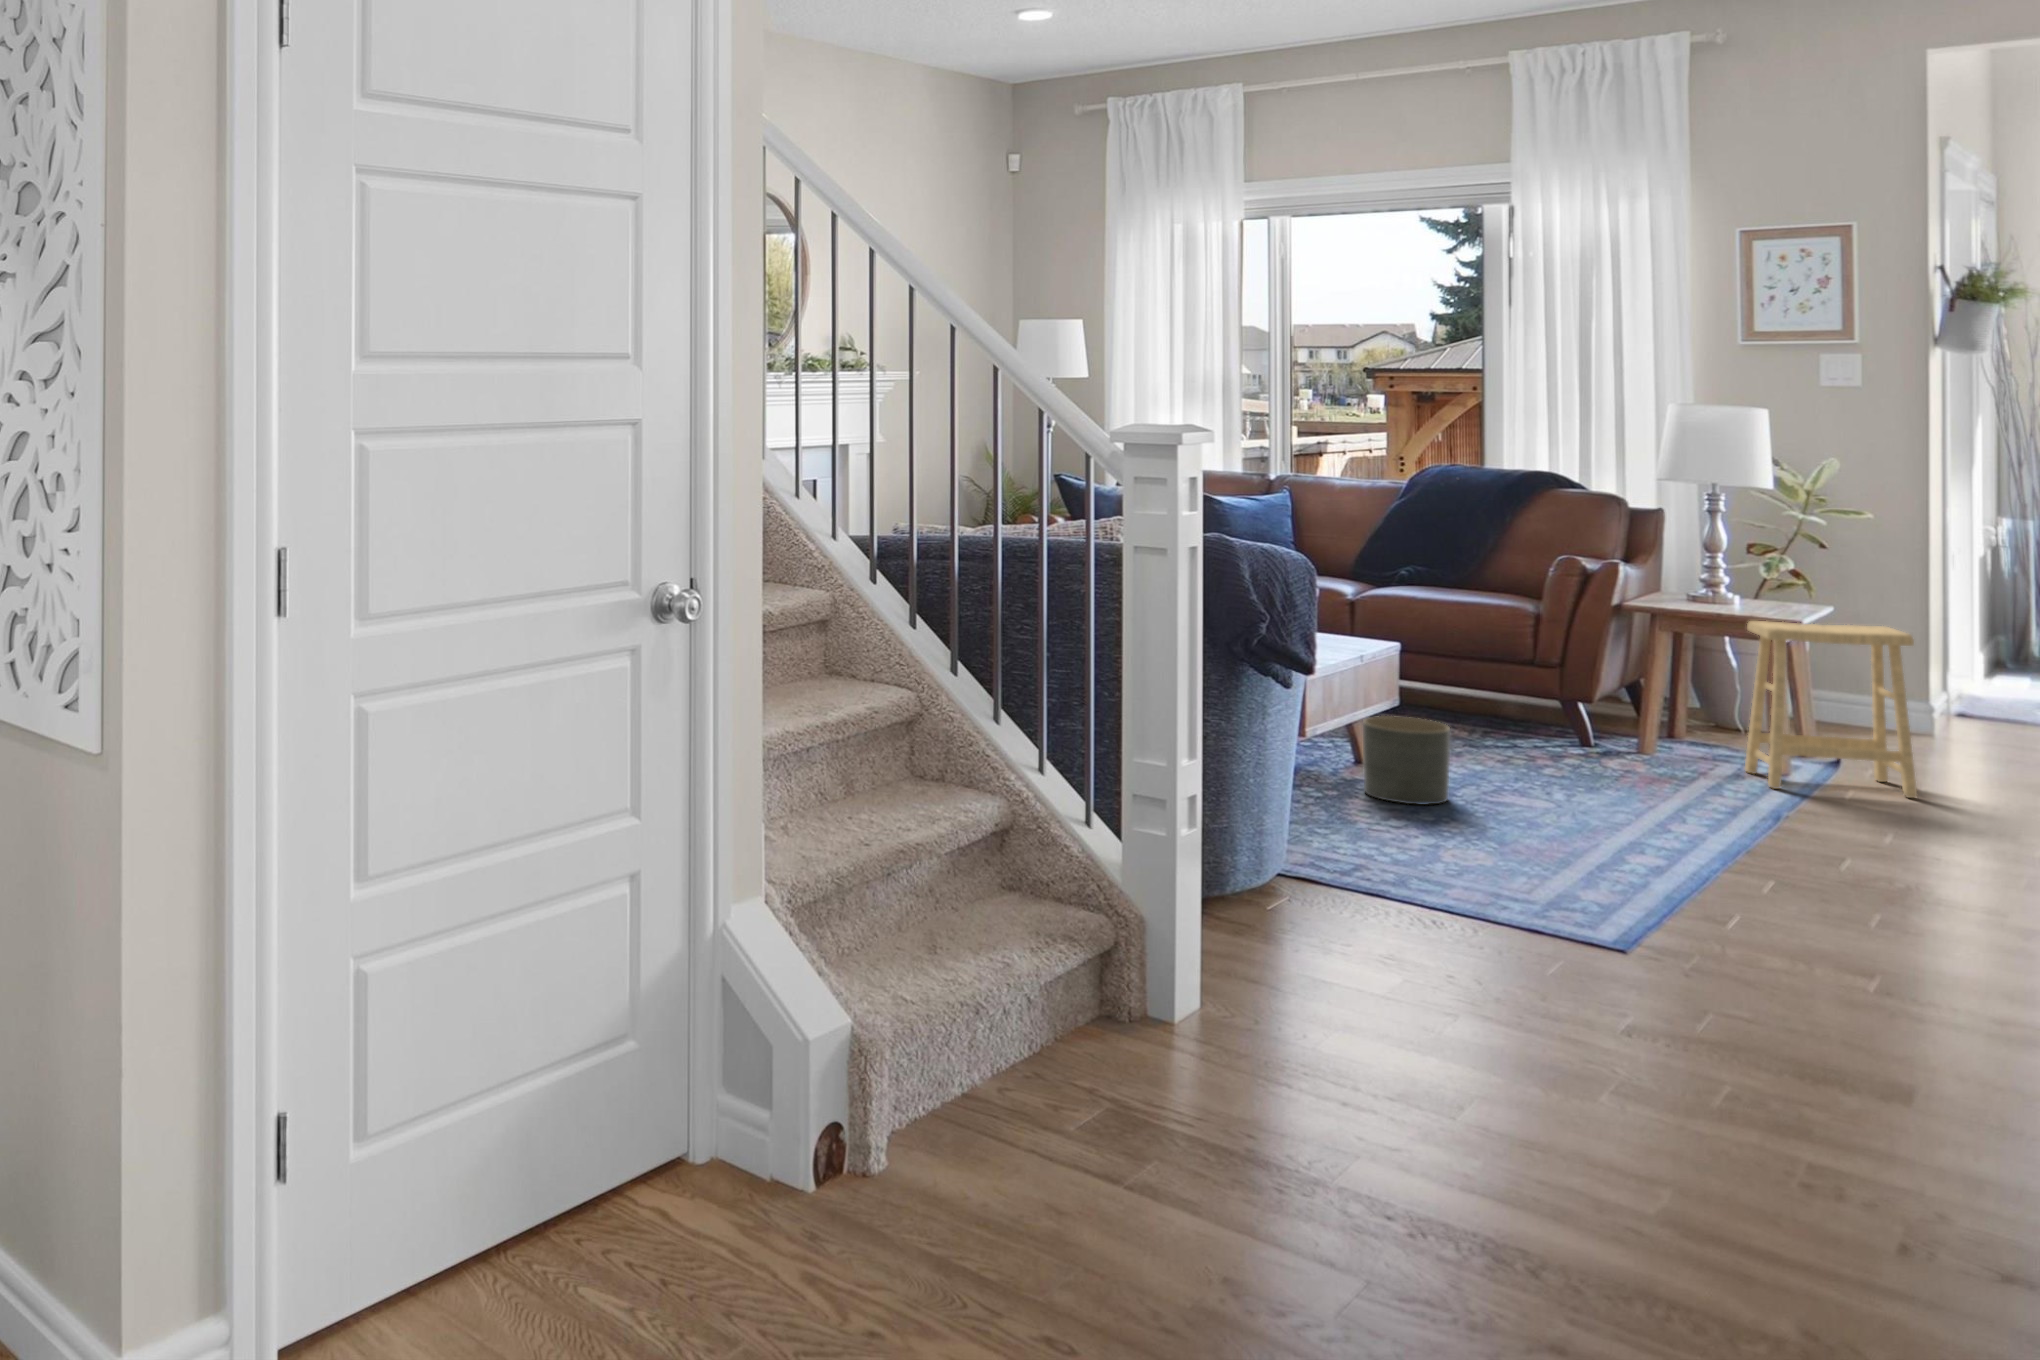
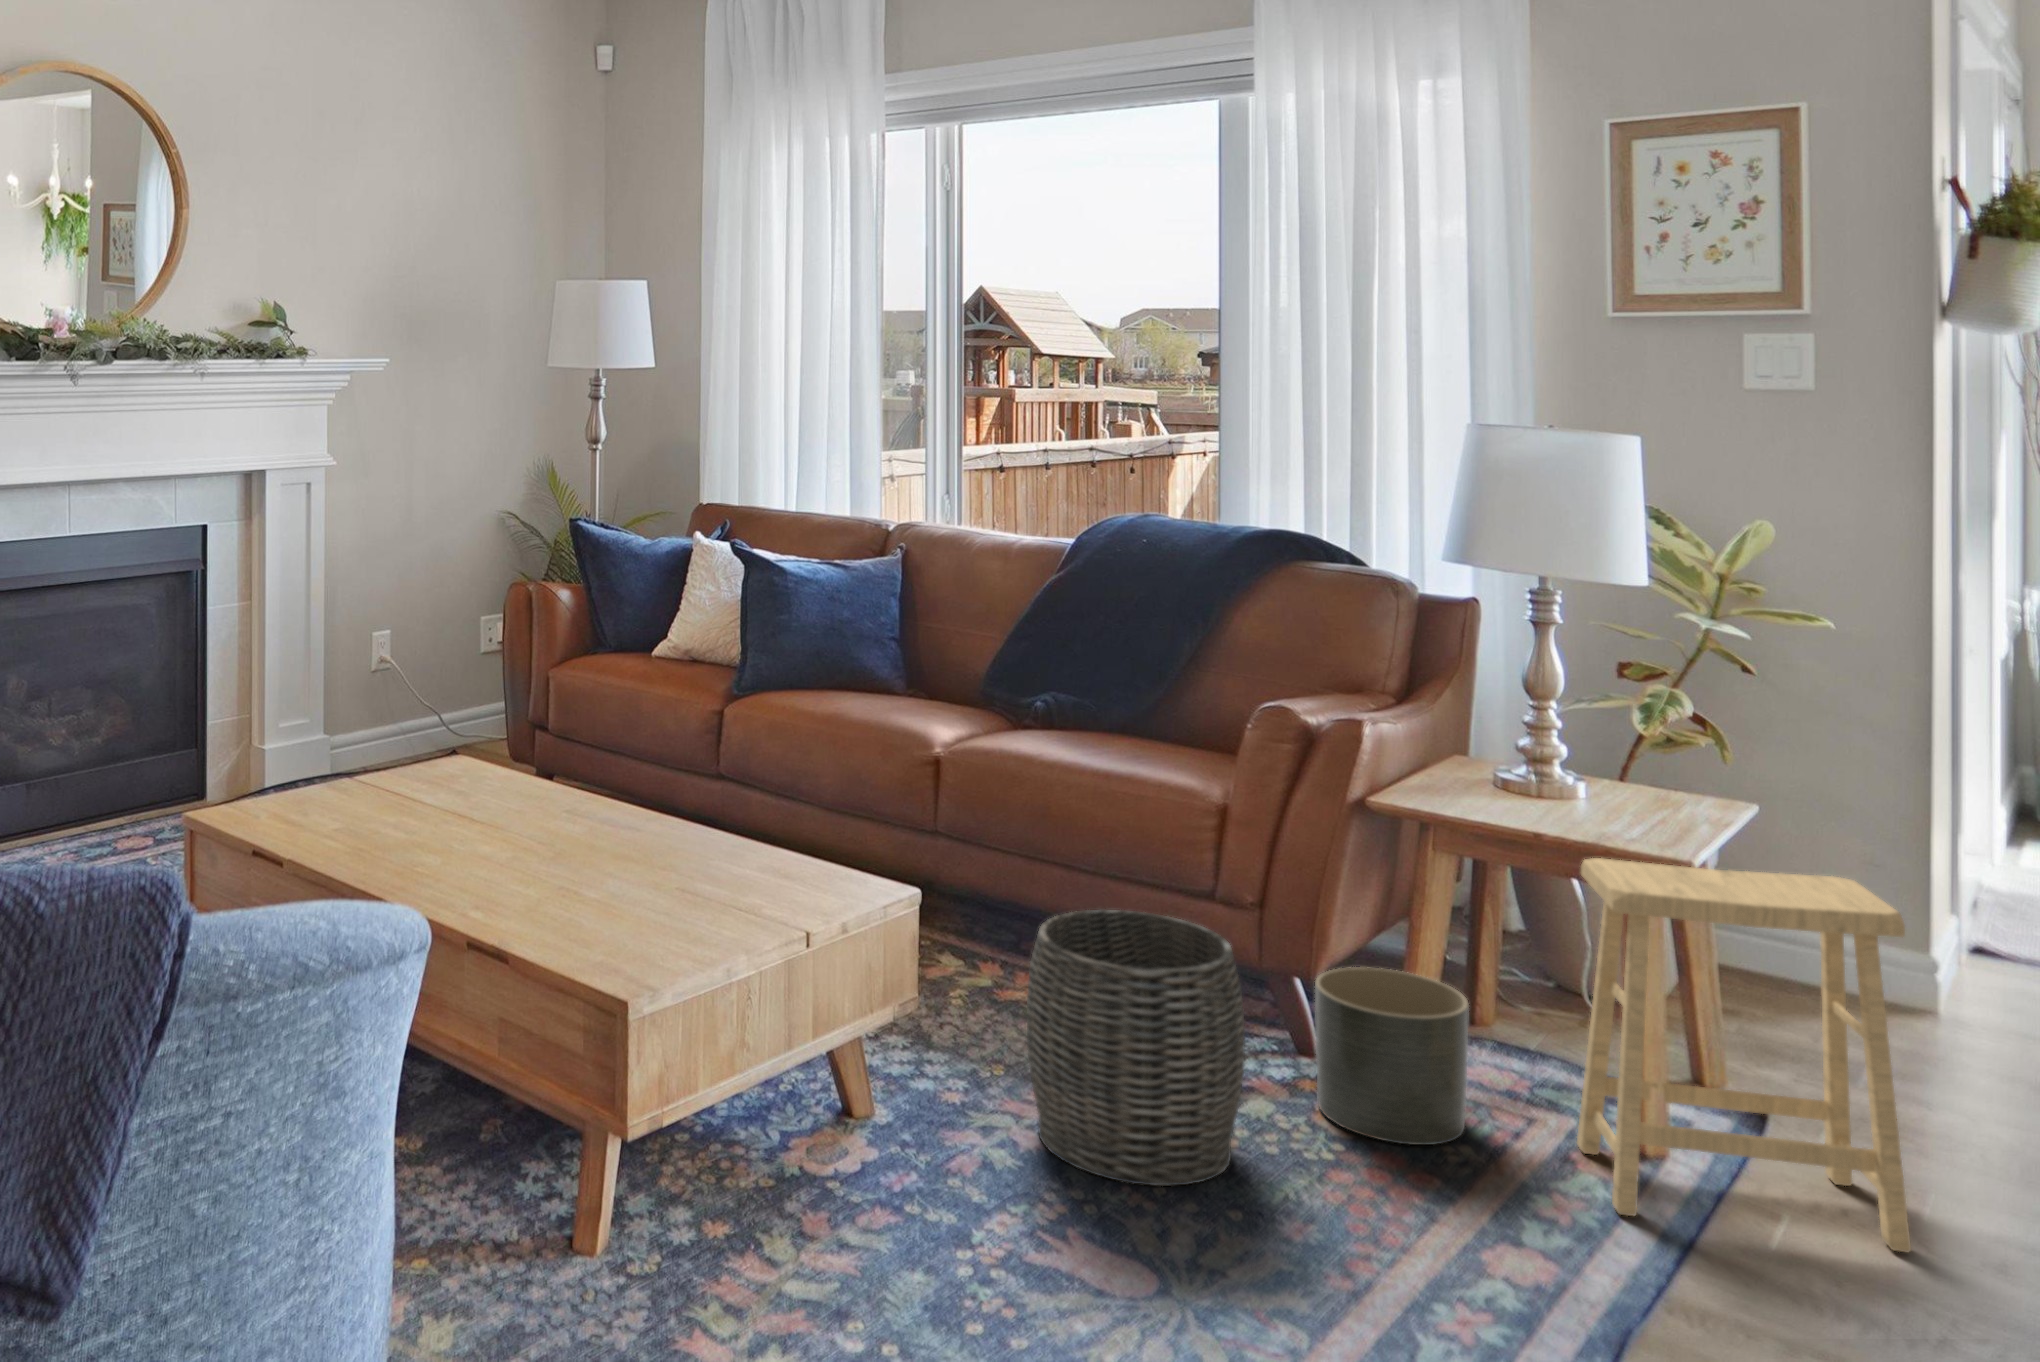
woven basket: none [1455,655,1576,780] -> present [1027,910,1245,1186]
planter: present [1363,716,1450,805] -> present [1315,967,1469,1145]

